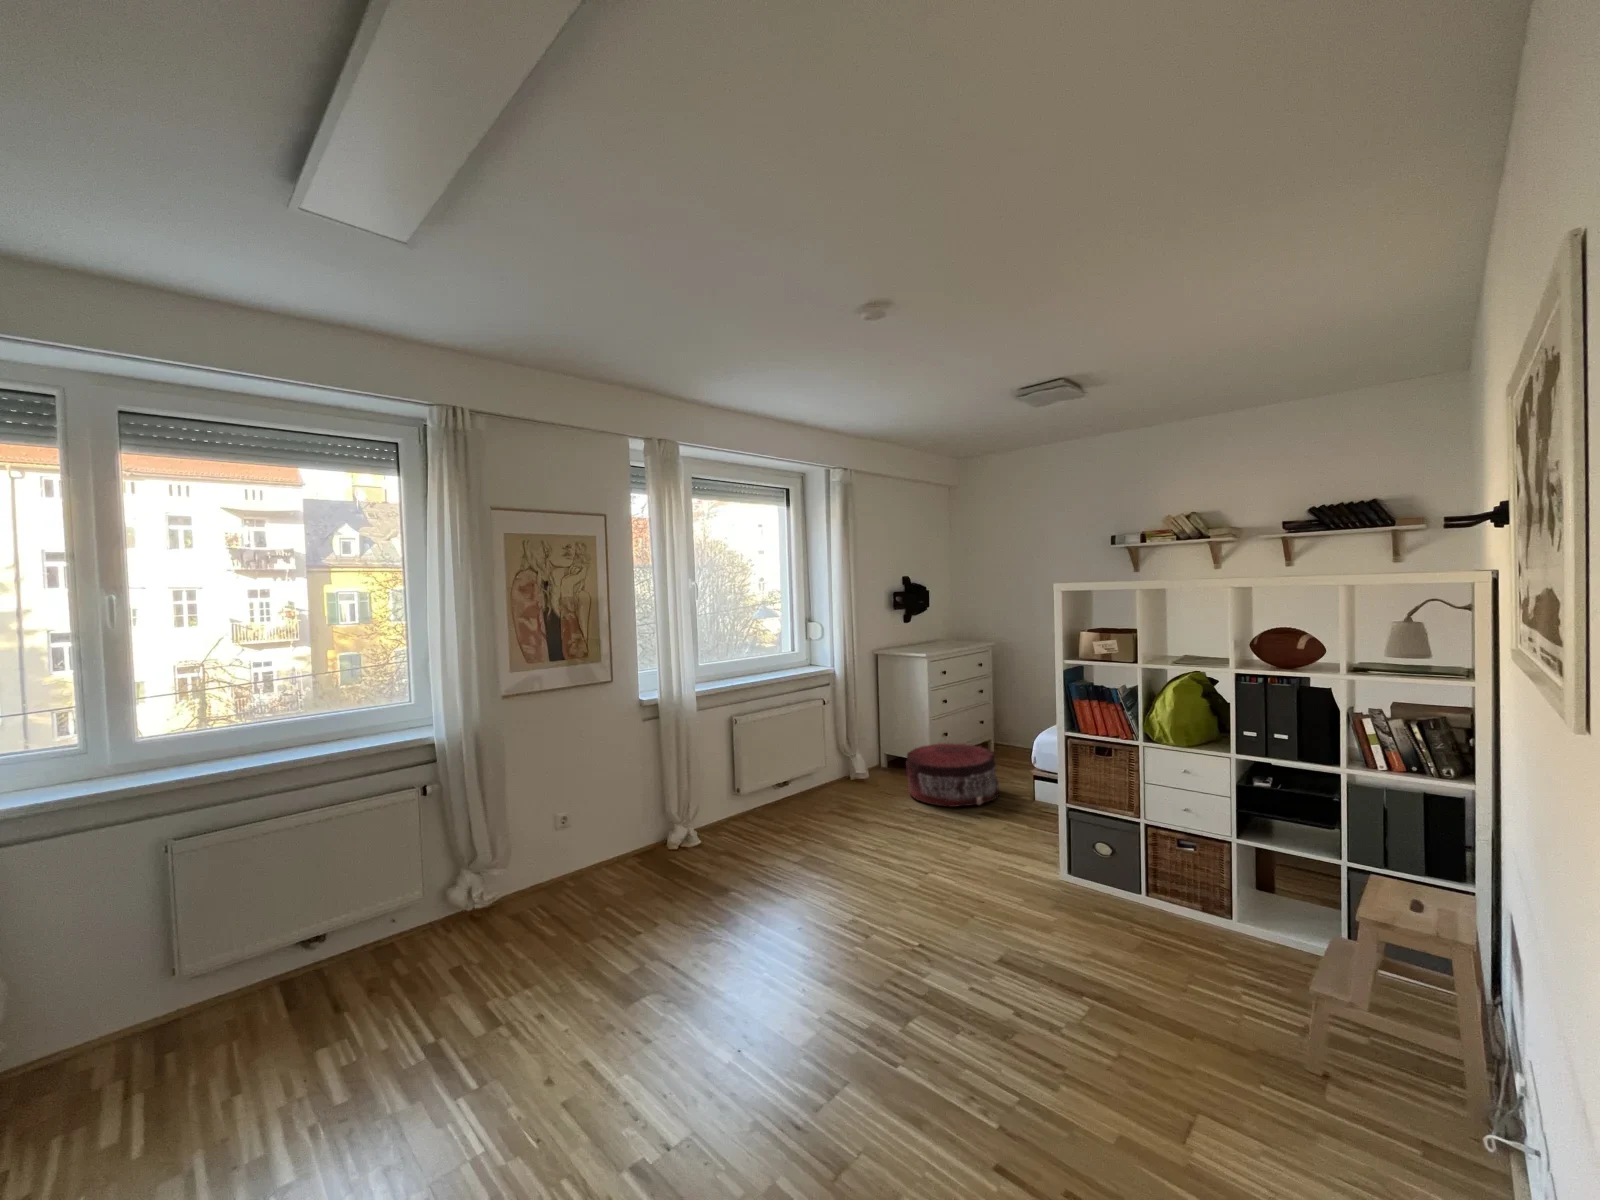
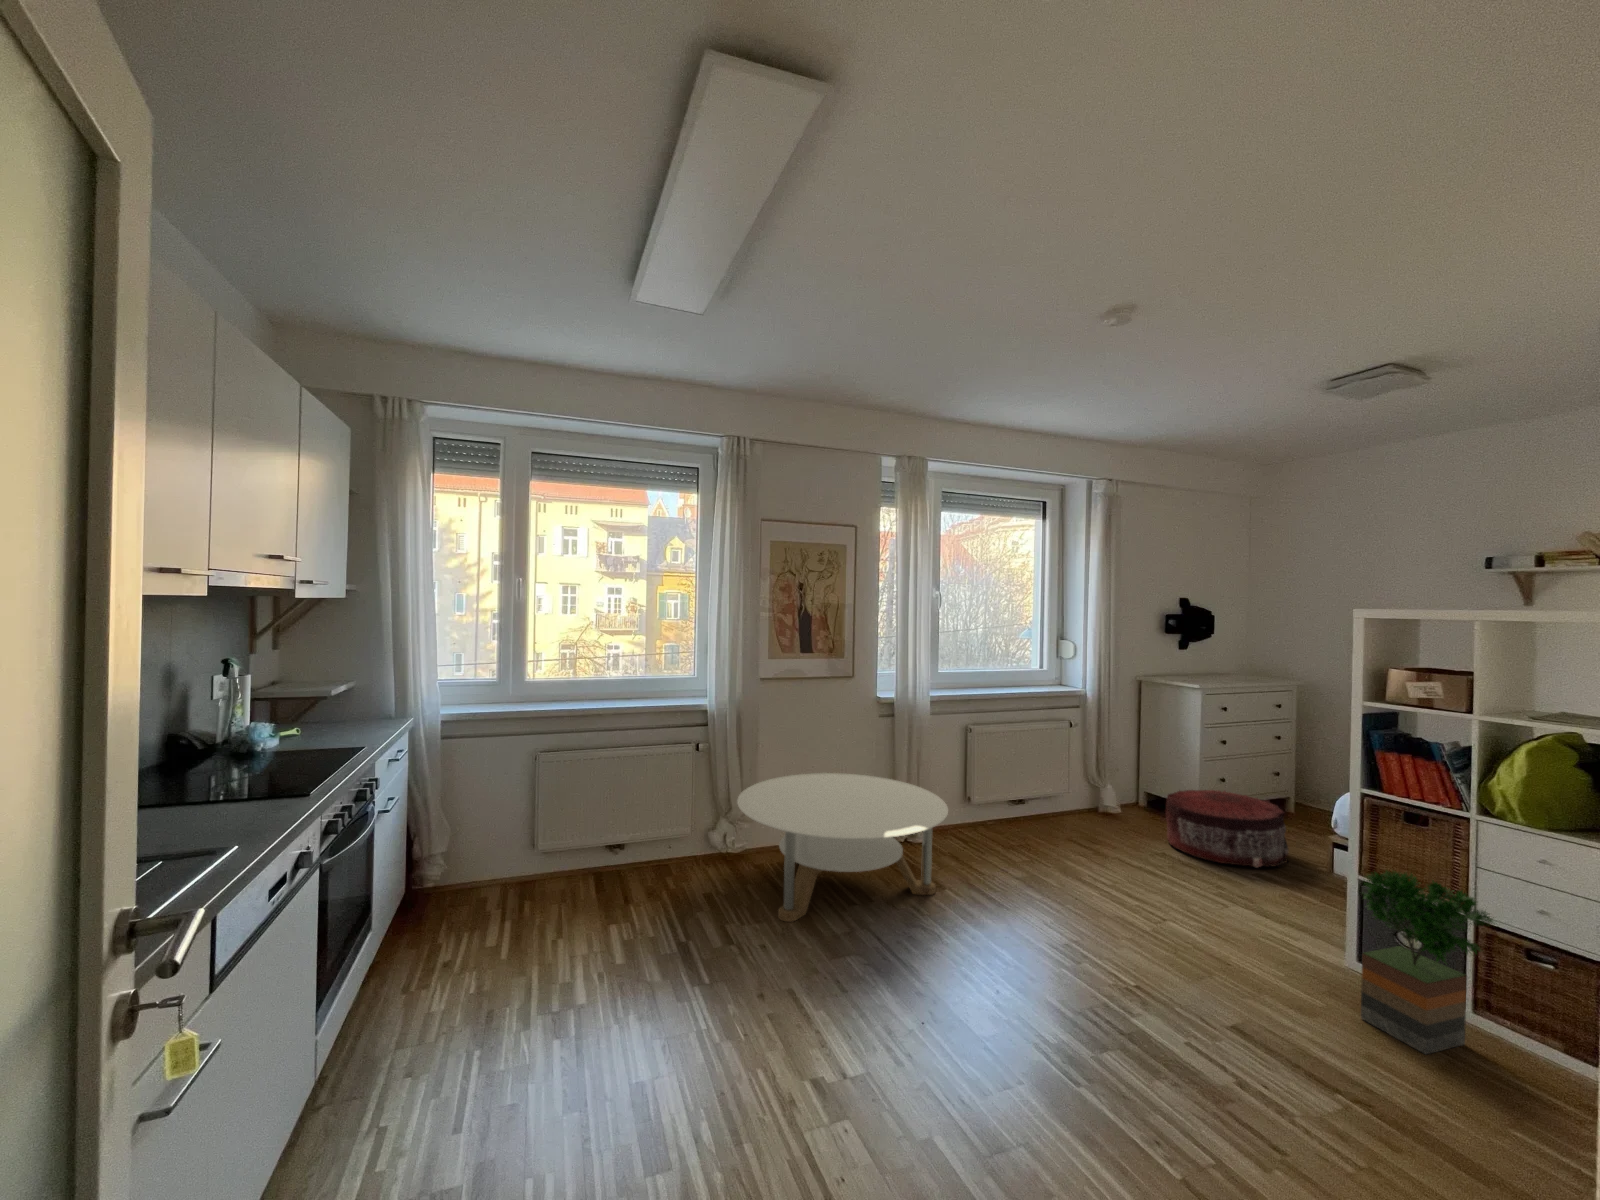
round table: none [487,785,731,975] -> present [737,773,948,922]
potted tree: none [1074,794,1165,940] -> present [1361,871,1494,1054]

